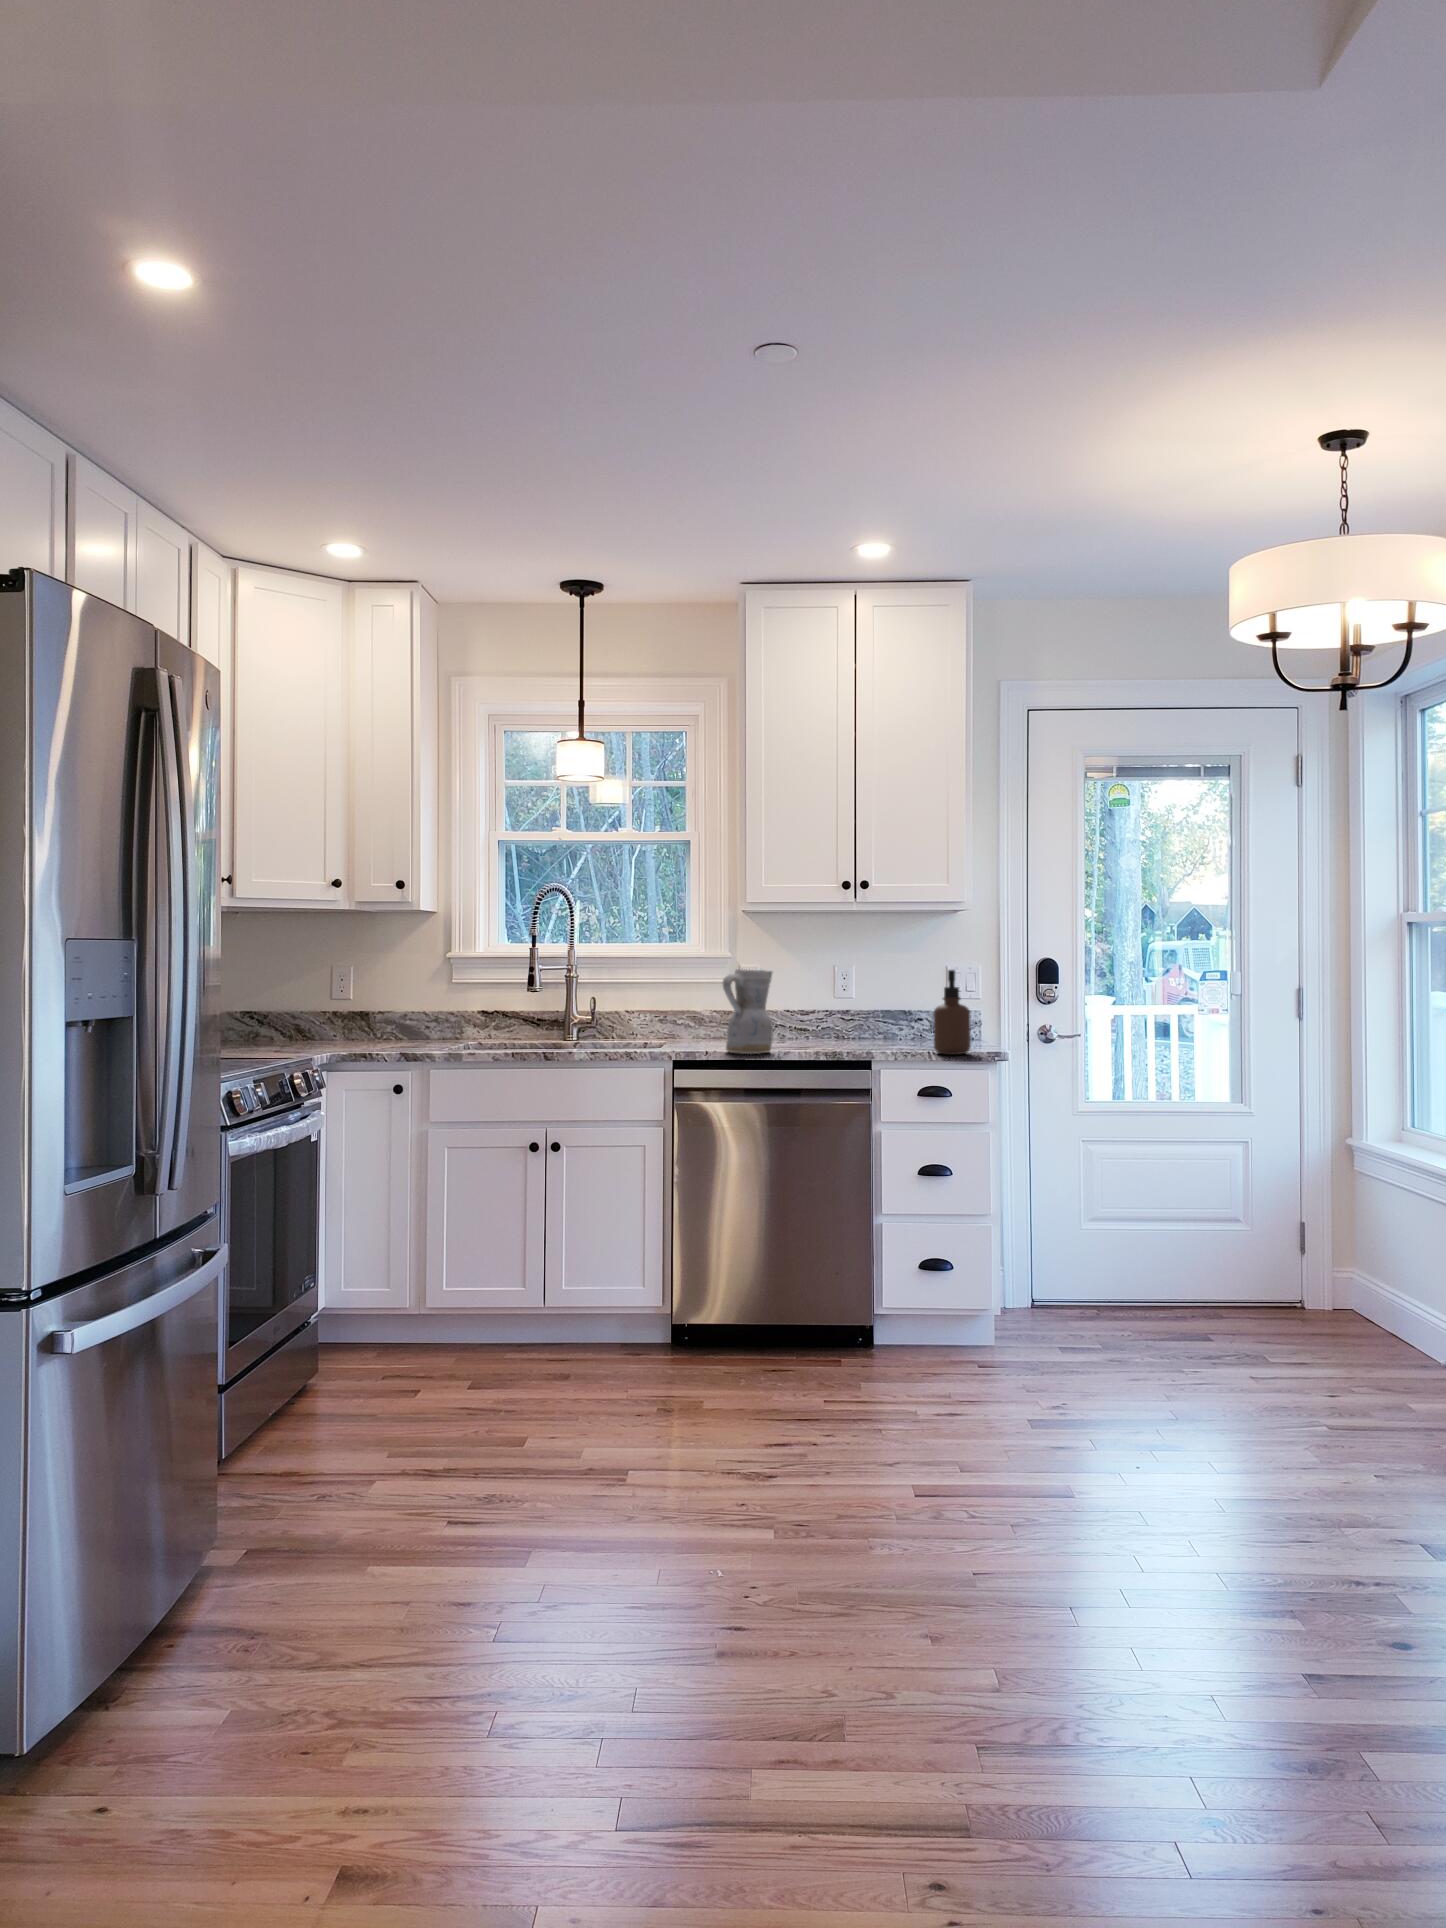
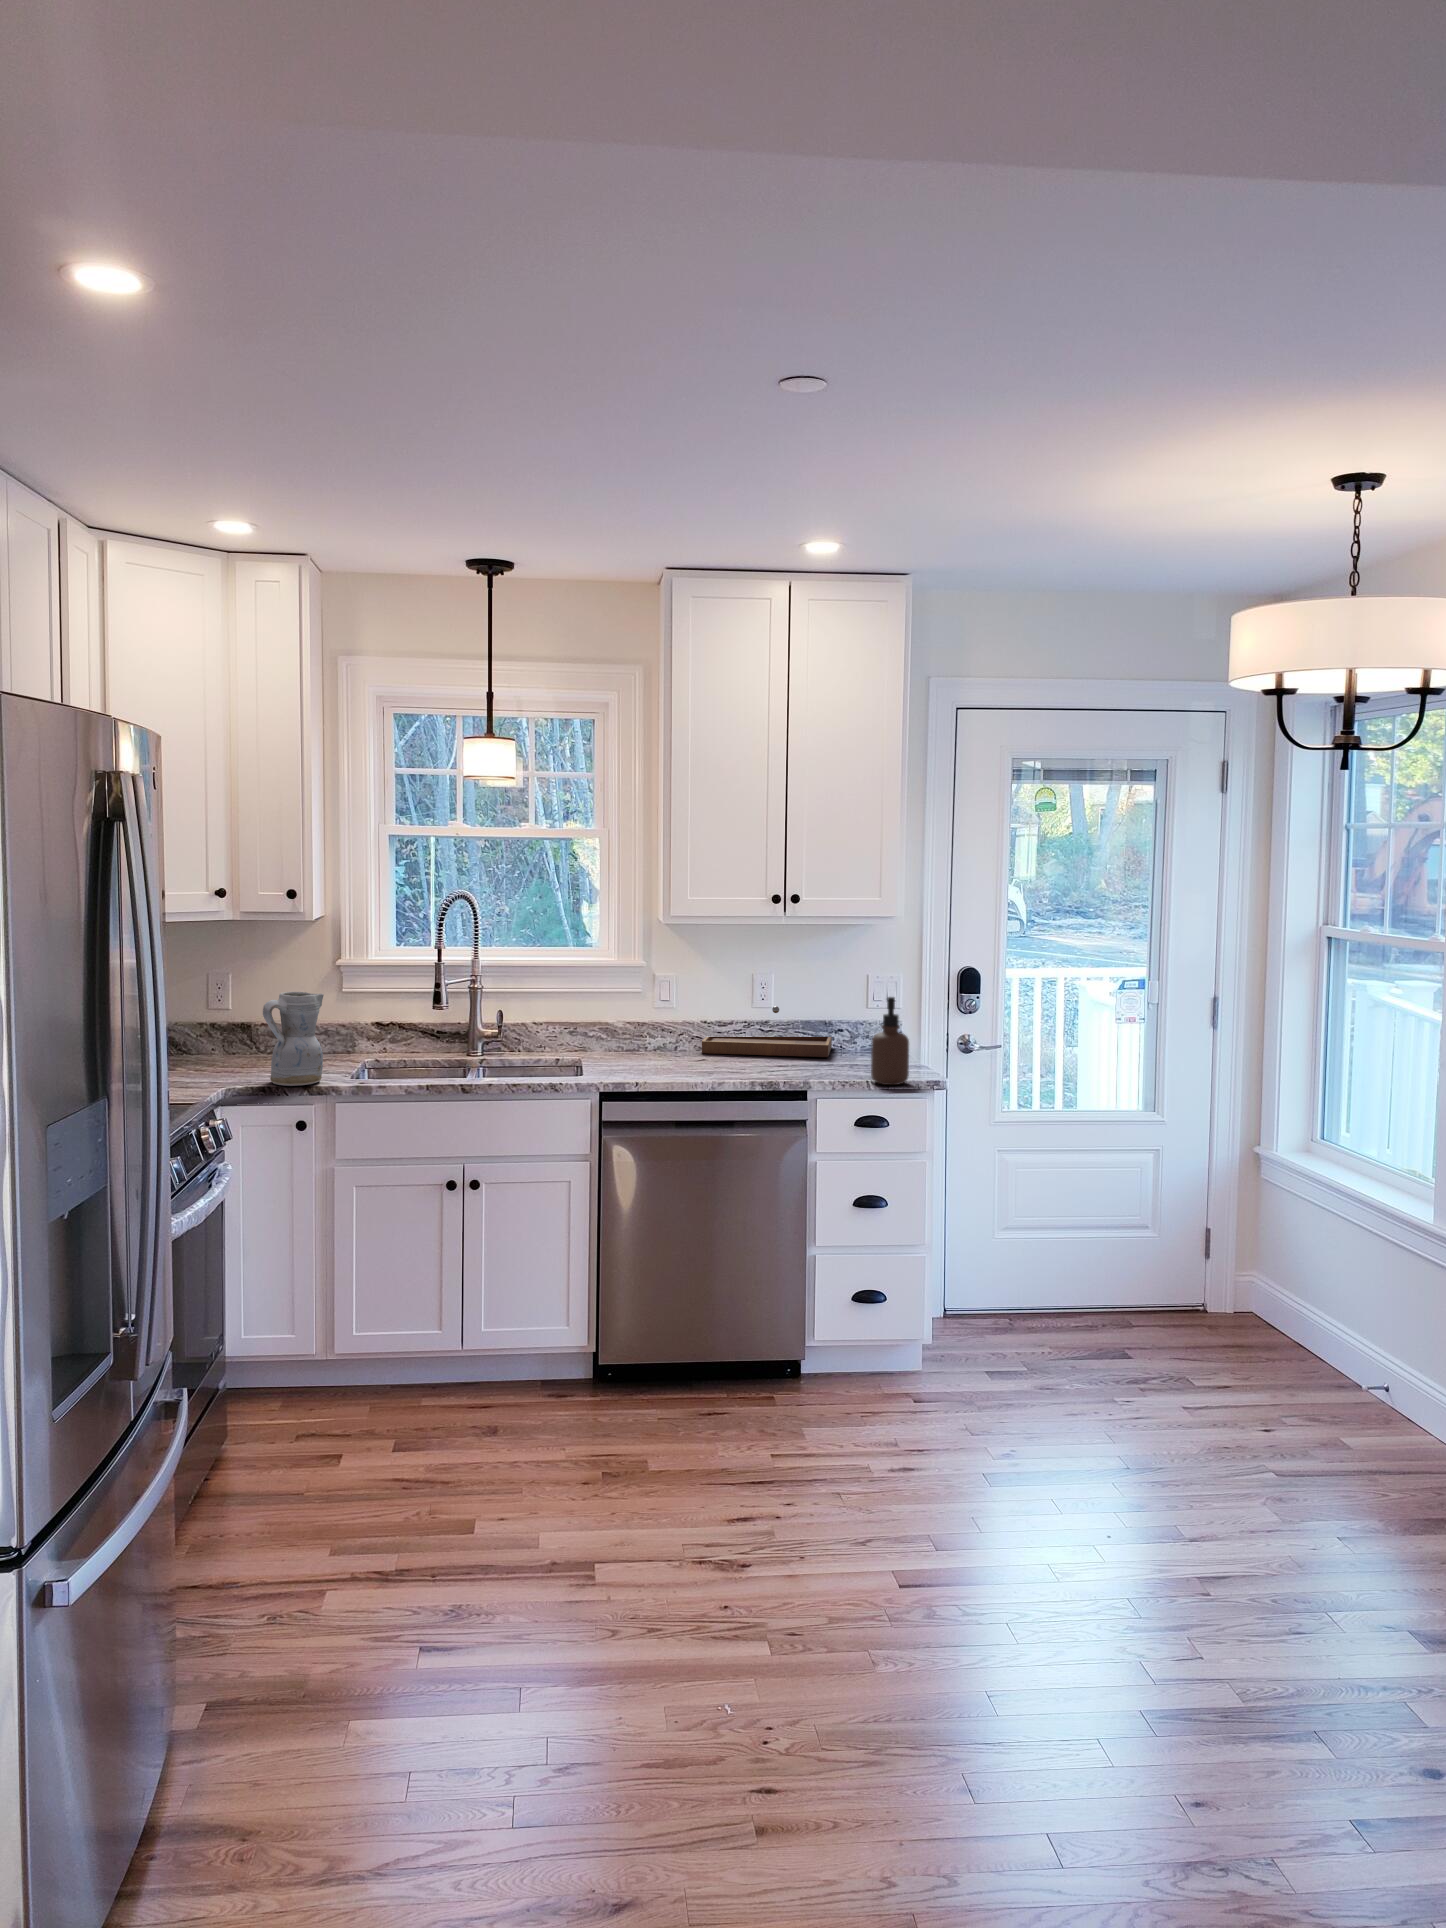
ceramic pitcher: present [723,969,773,1054] -> present [263,992,324,1086]
tray: none [782,996,910,1040] -> present [702,1006,832,1057]

